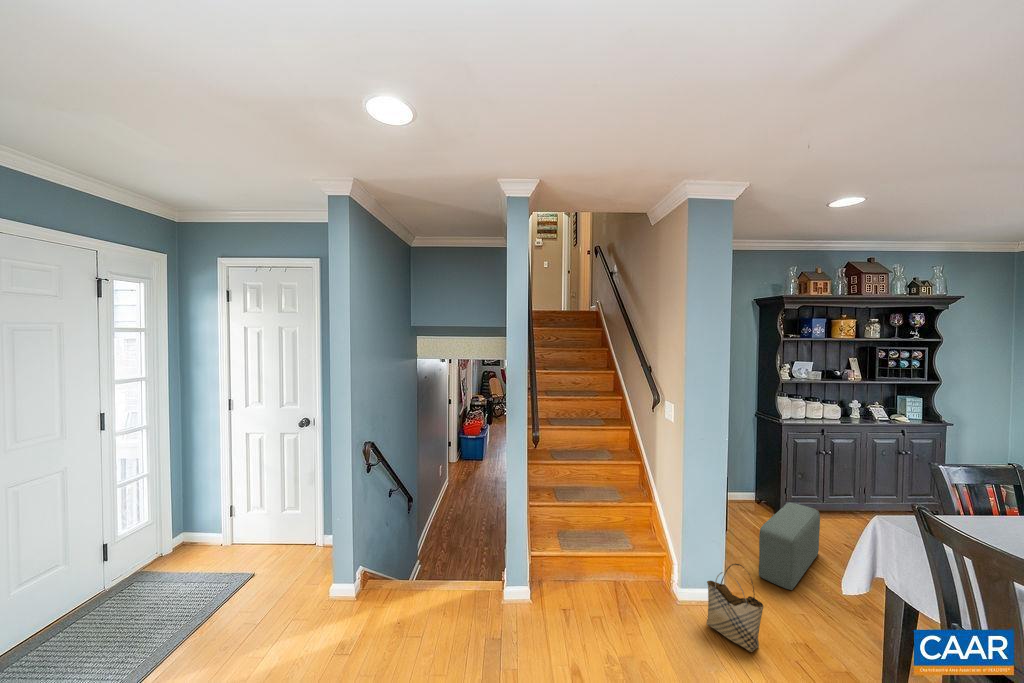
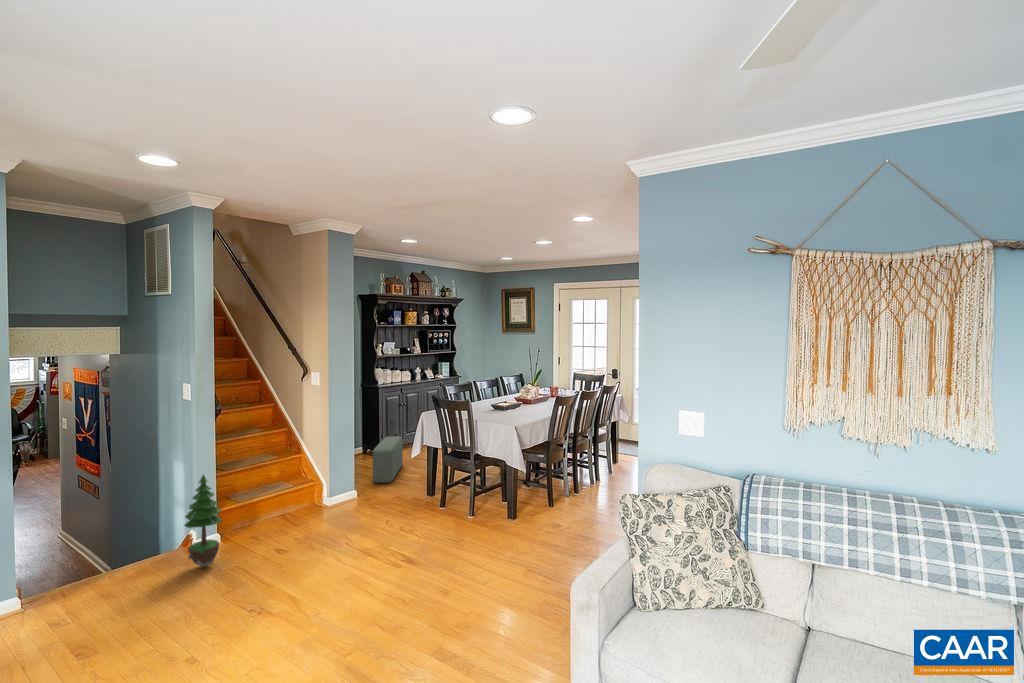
potted tree: none [461,527,505,647] -> present [184,475,222,567]
woven basket: present [706,564,764,652] -> none [350,464,381,507]

